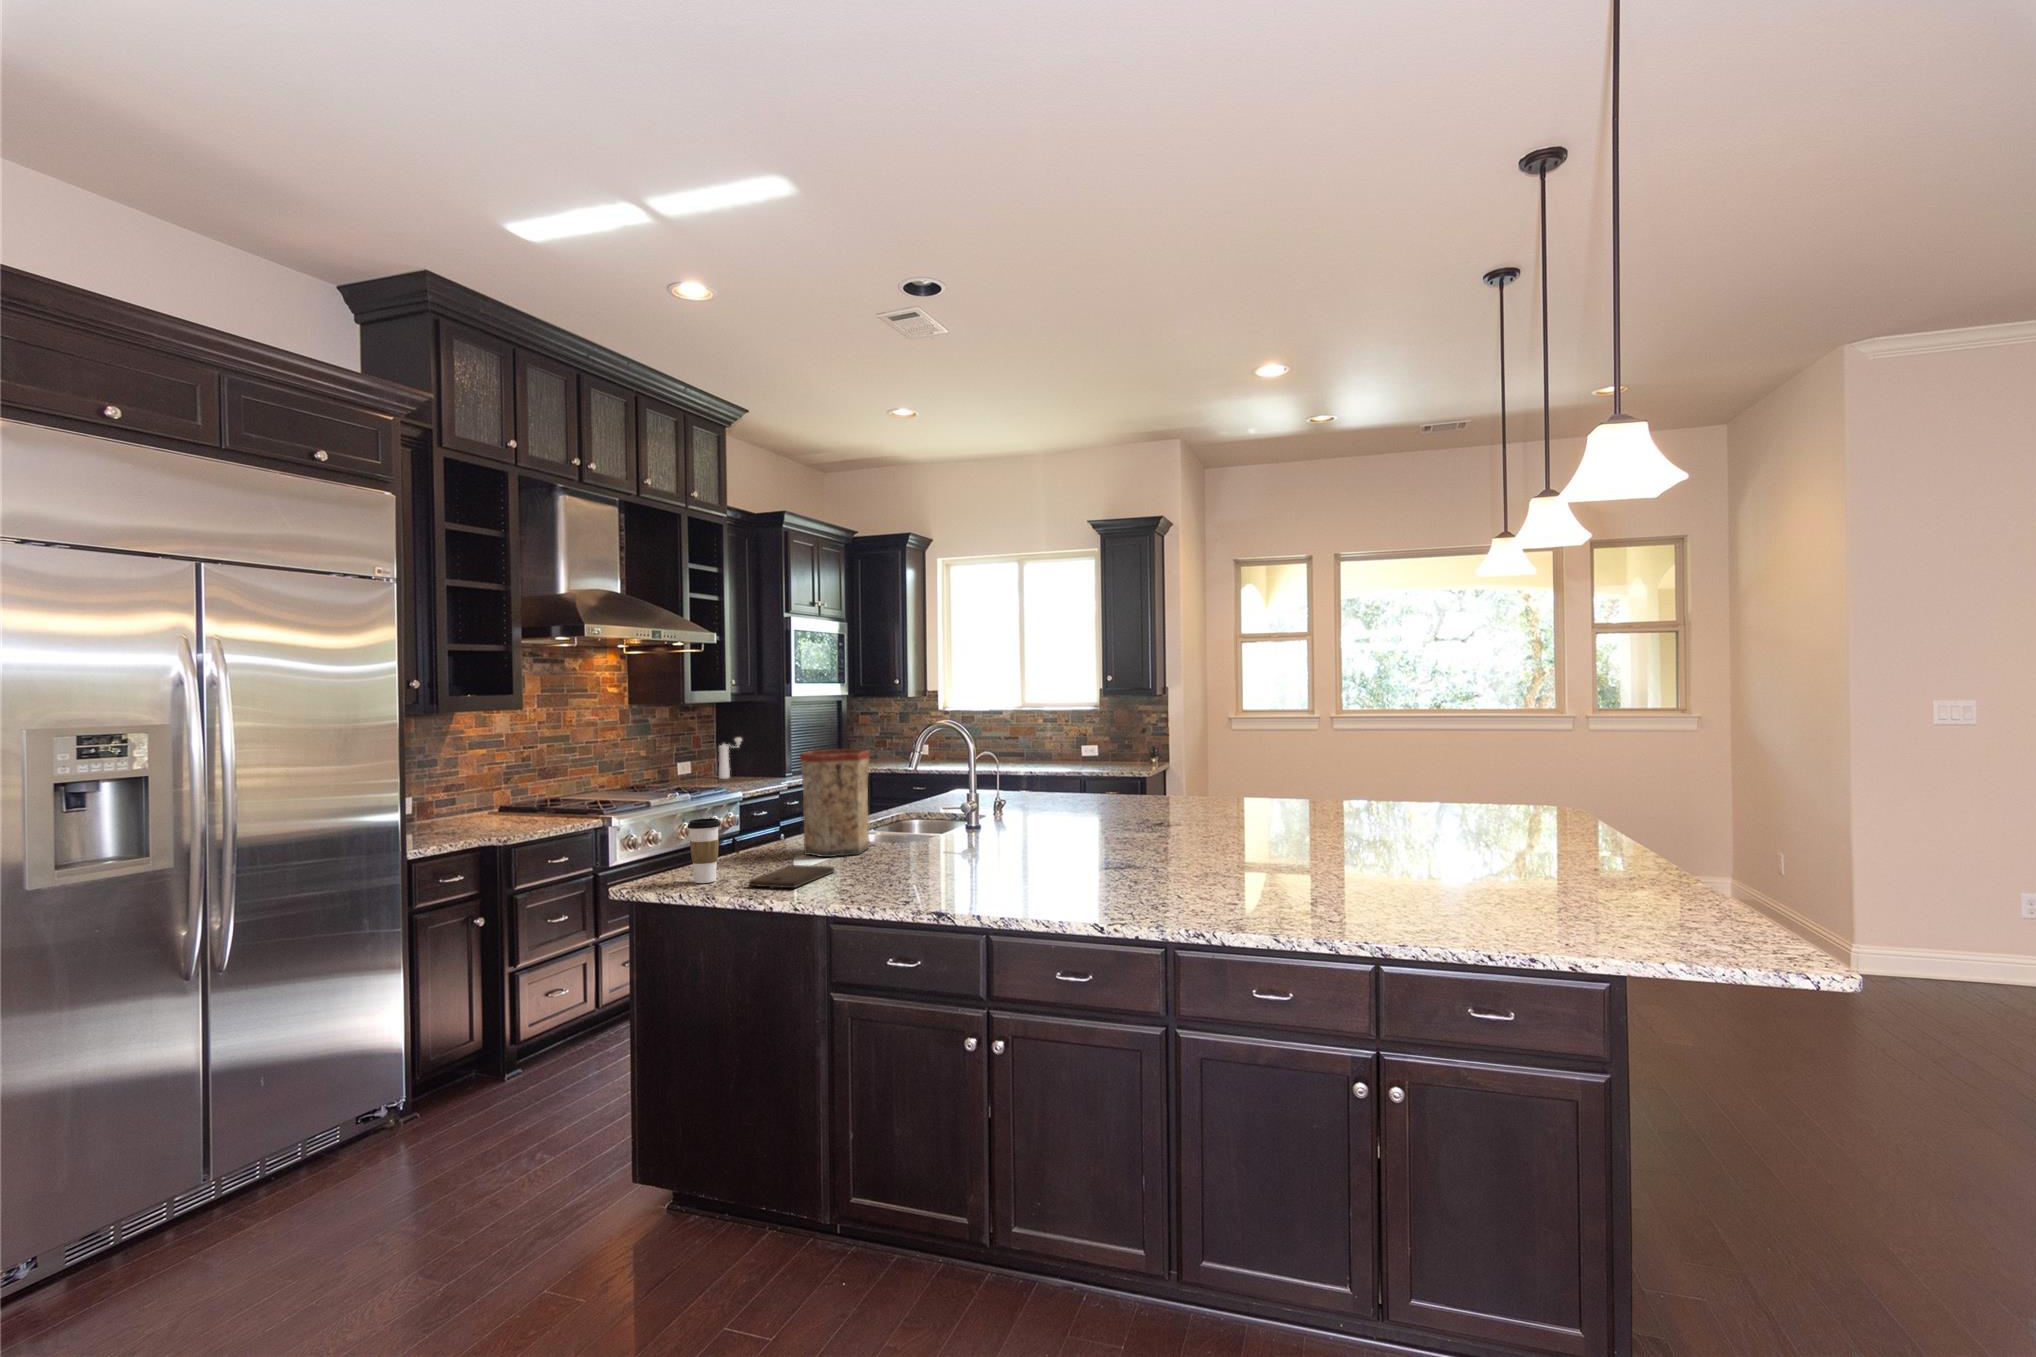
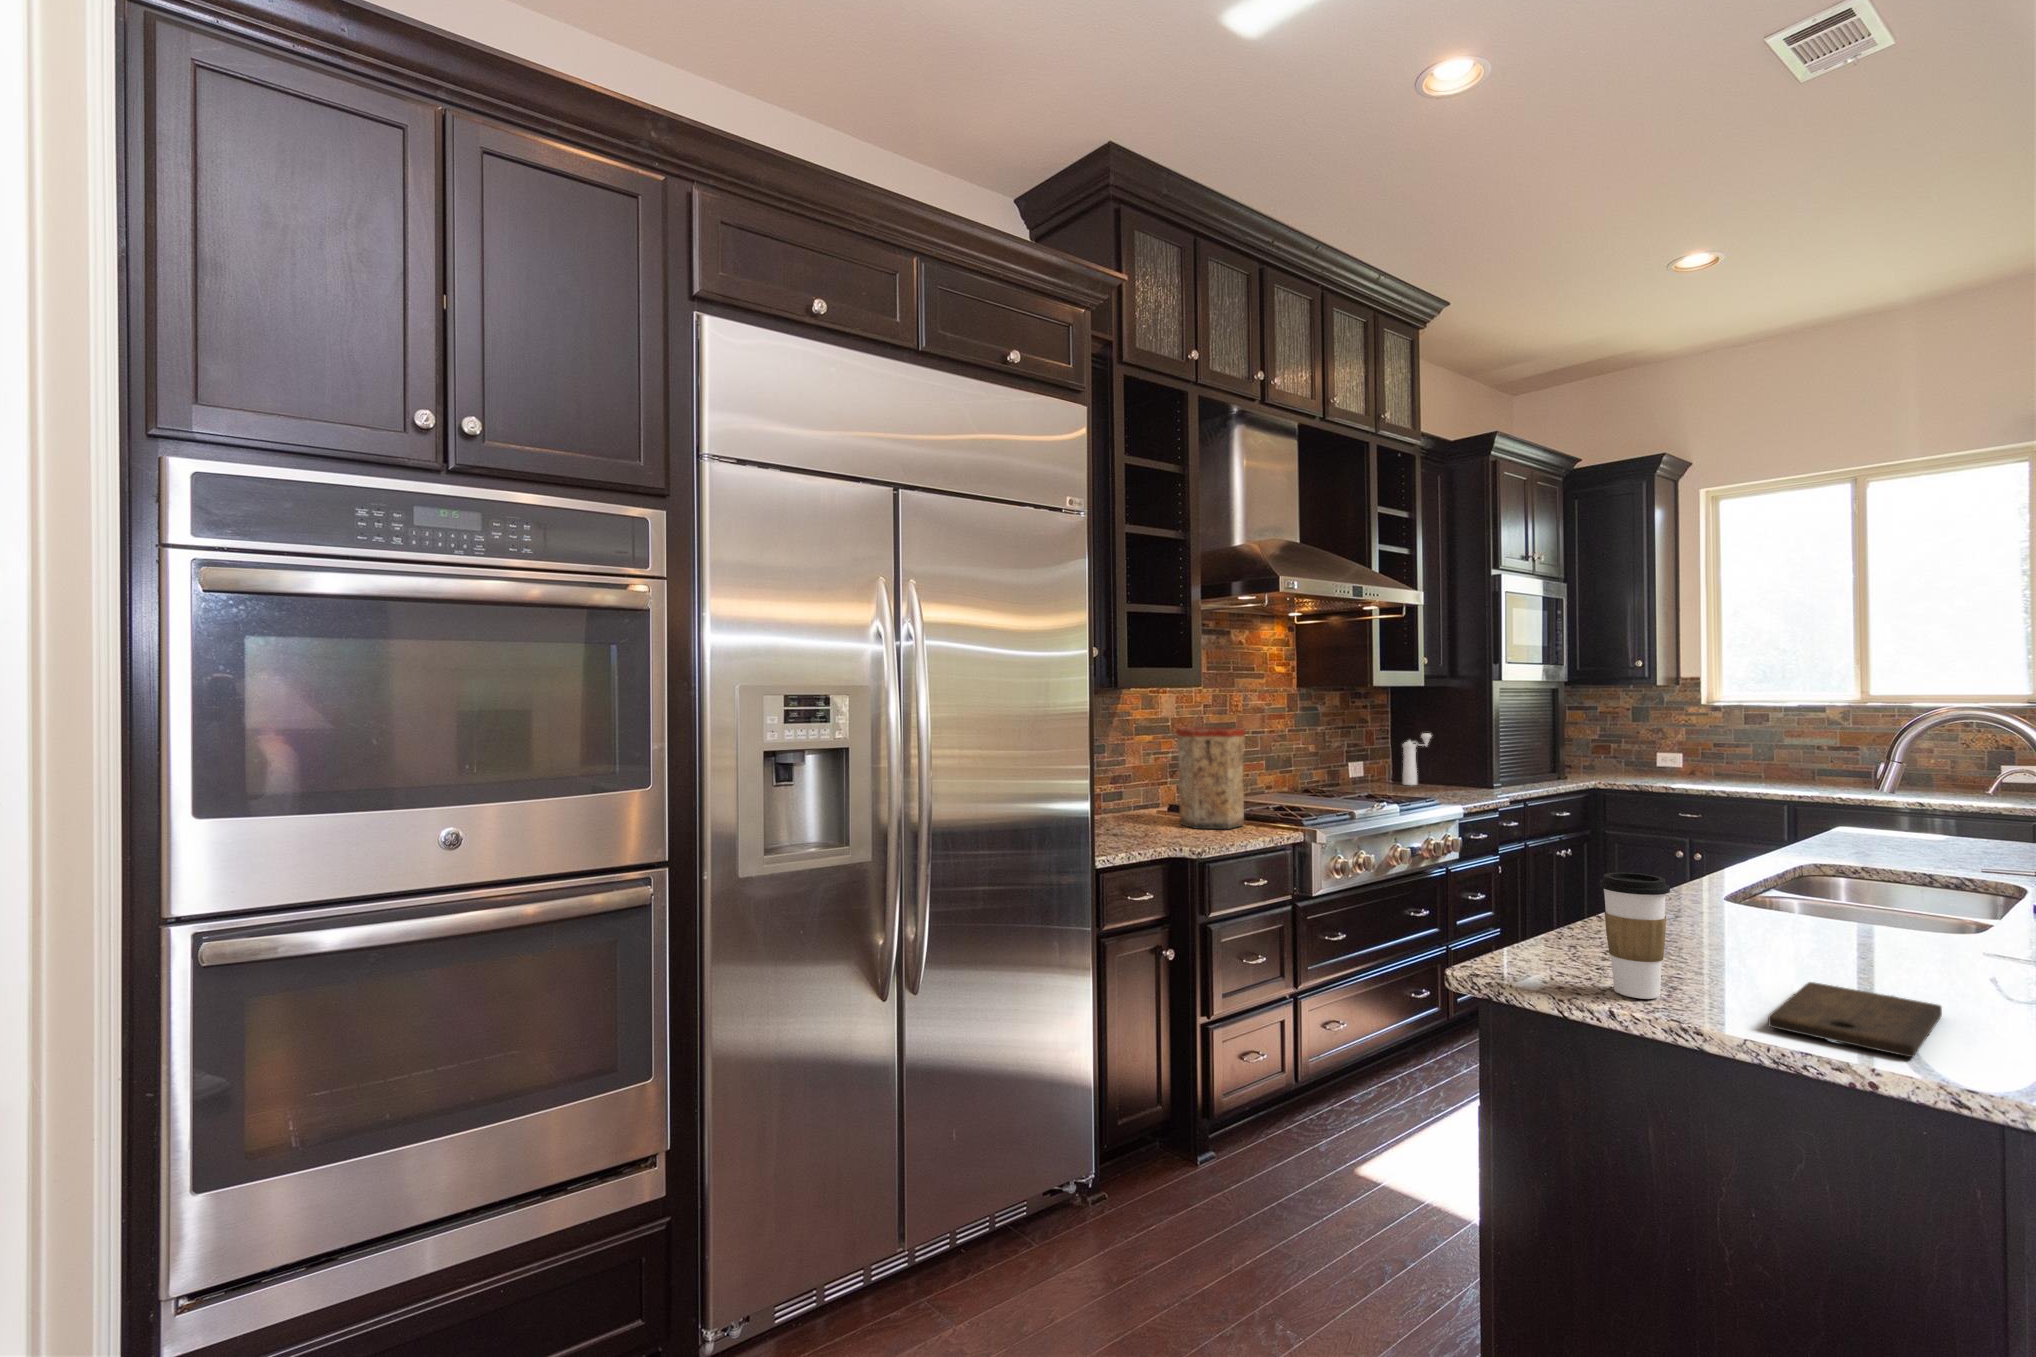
vase: present [800,749,869,857] -> present [1176,727,1245,829]

